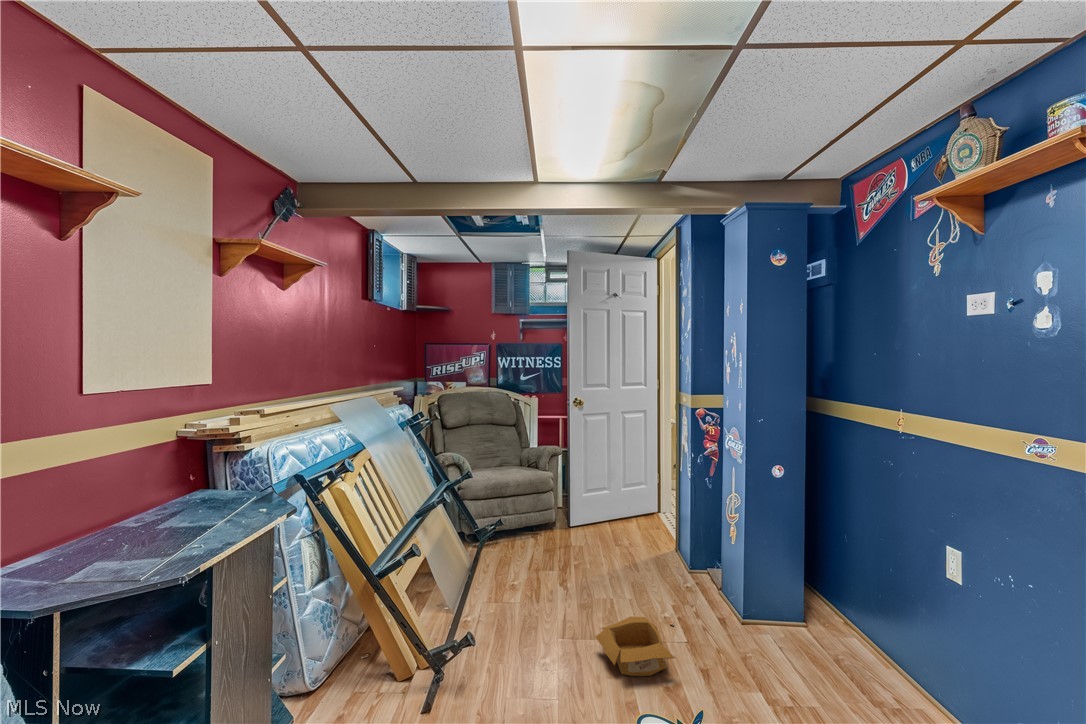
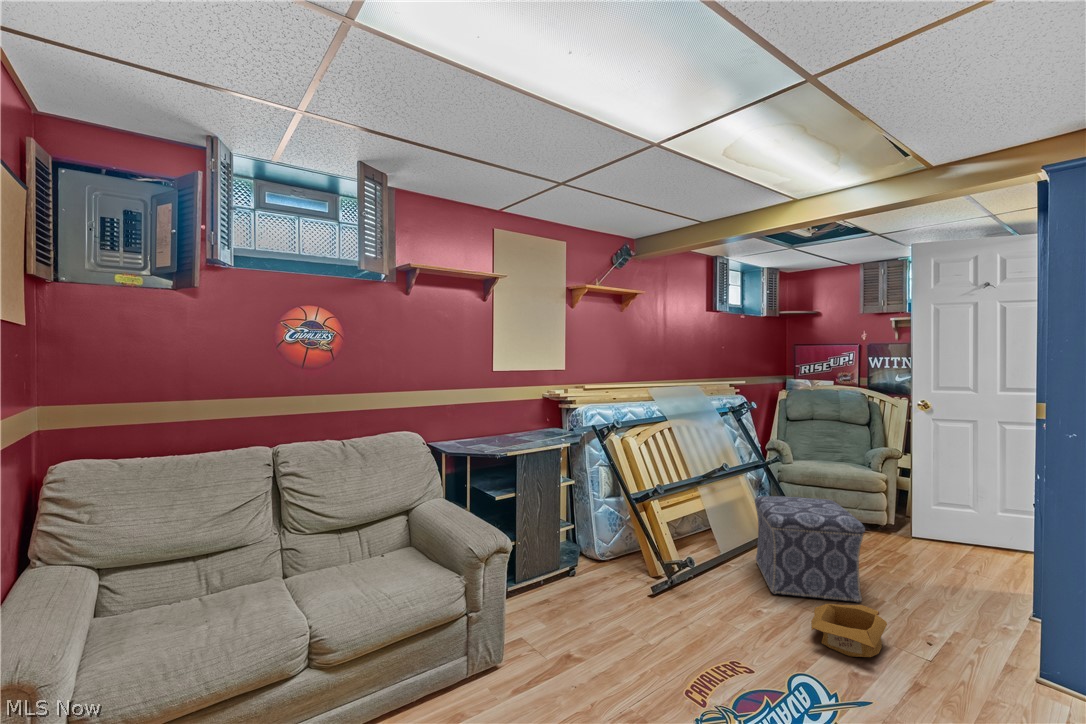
ottoman: none [489,513,608,637] -> present [755,496,865,603]

